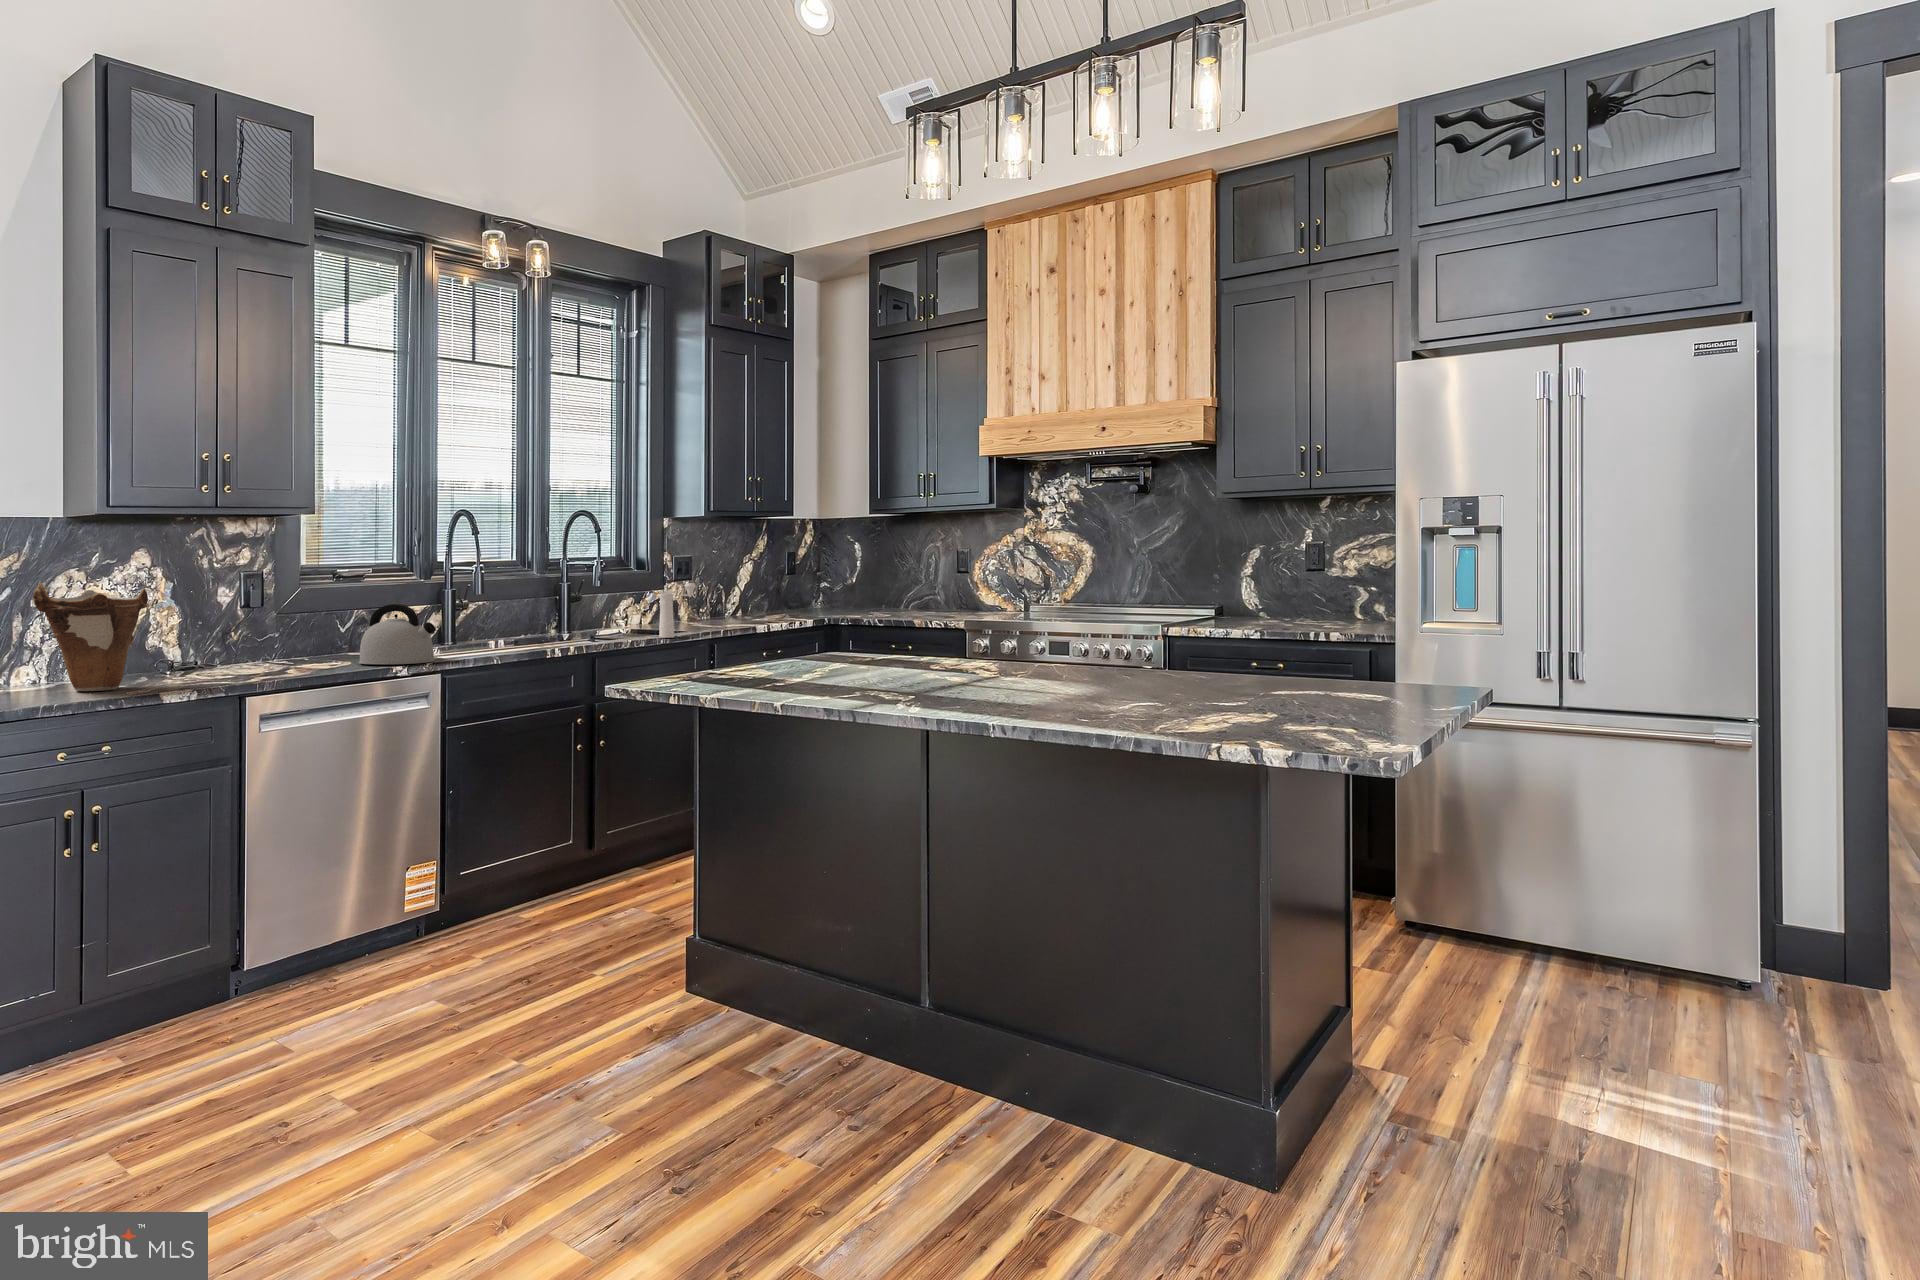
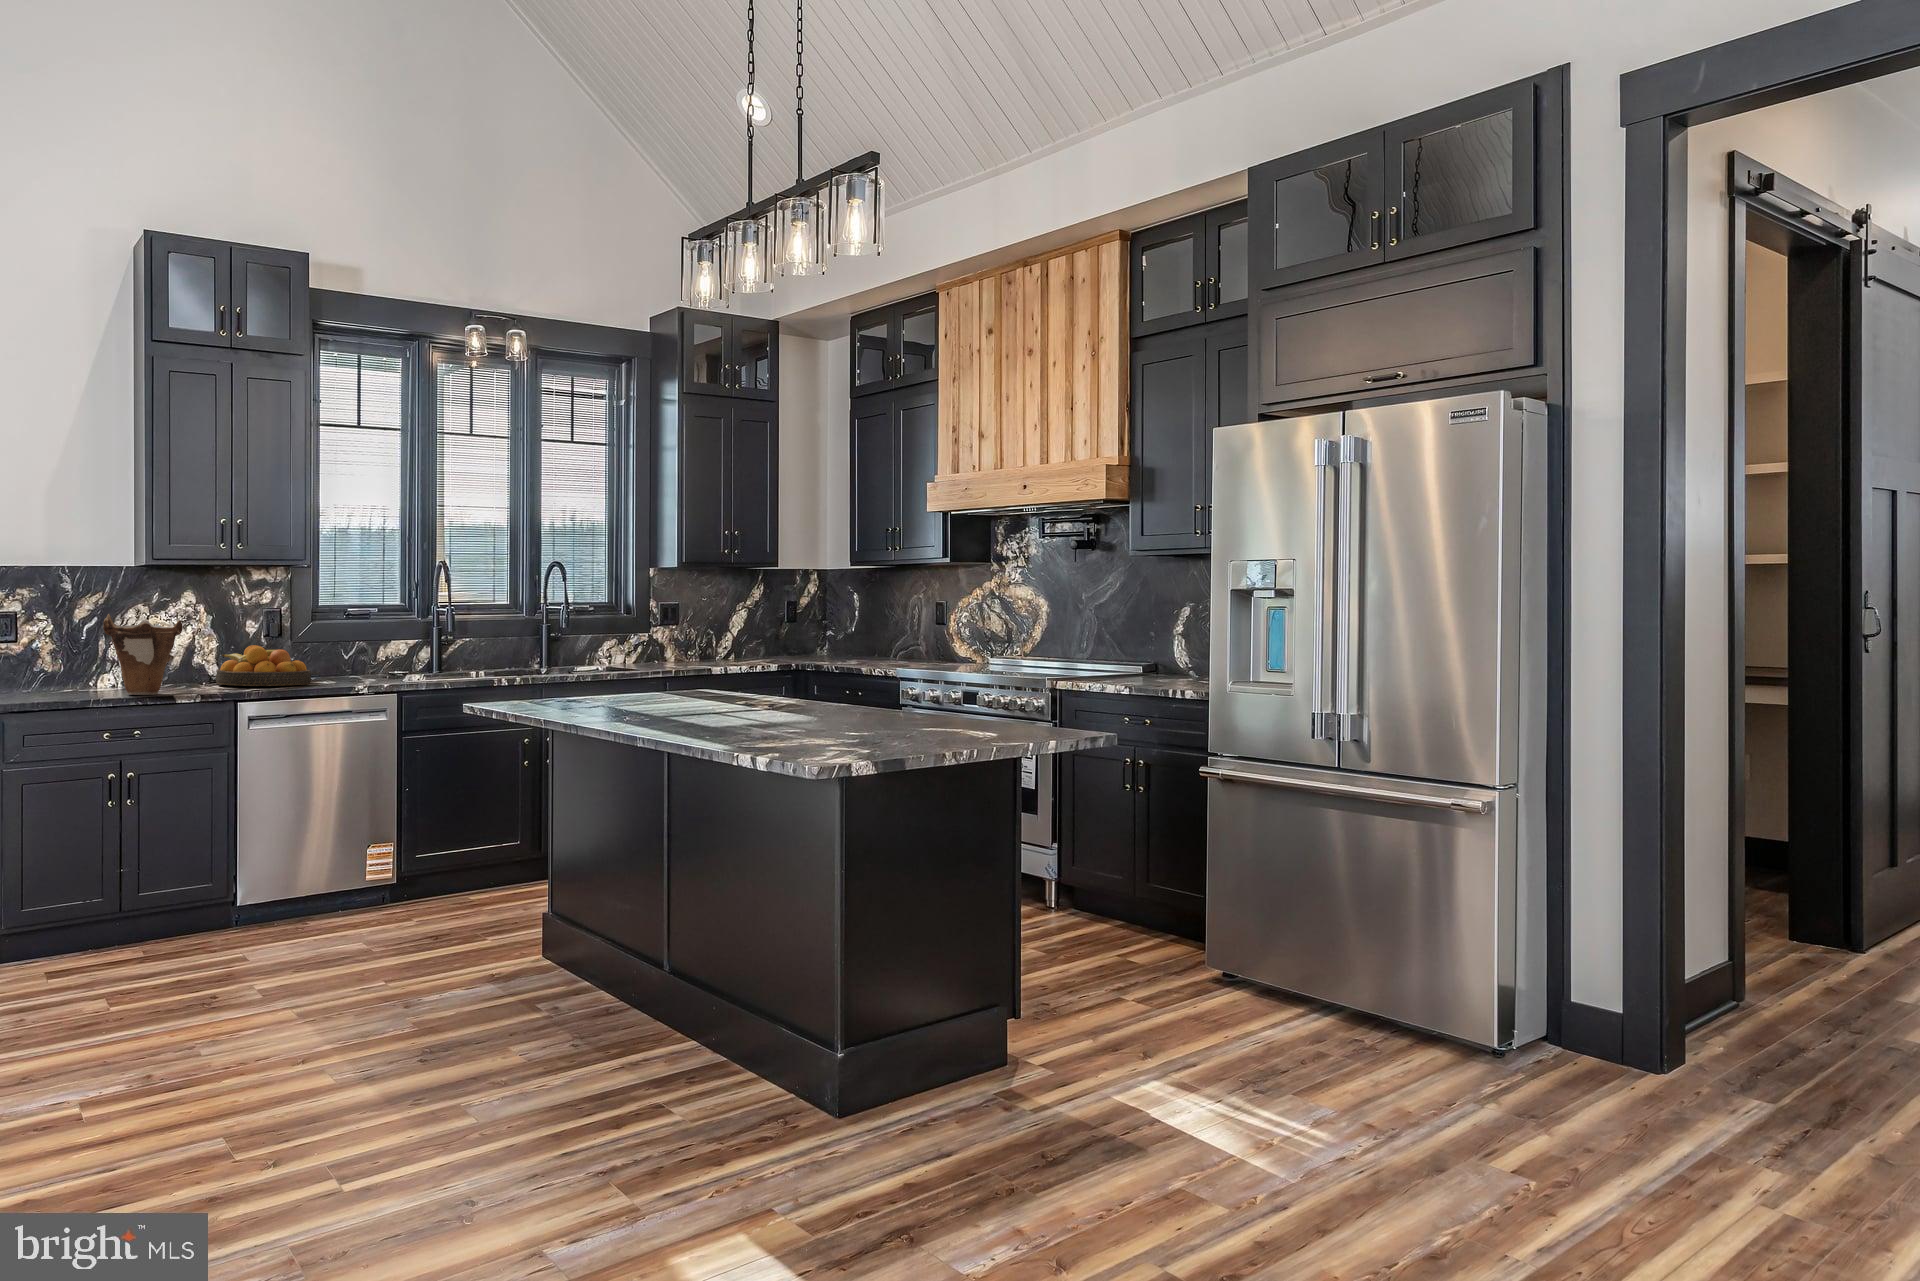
pepper mill: present [659,583,696,638] -> none [611,627,648,675]
kettle: present [359,604,436,664] -> none [342,638,402,686]
fruit bowl: none [185,618,312,671] -> present [216,645,311,686]

